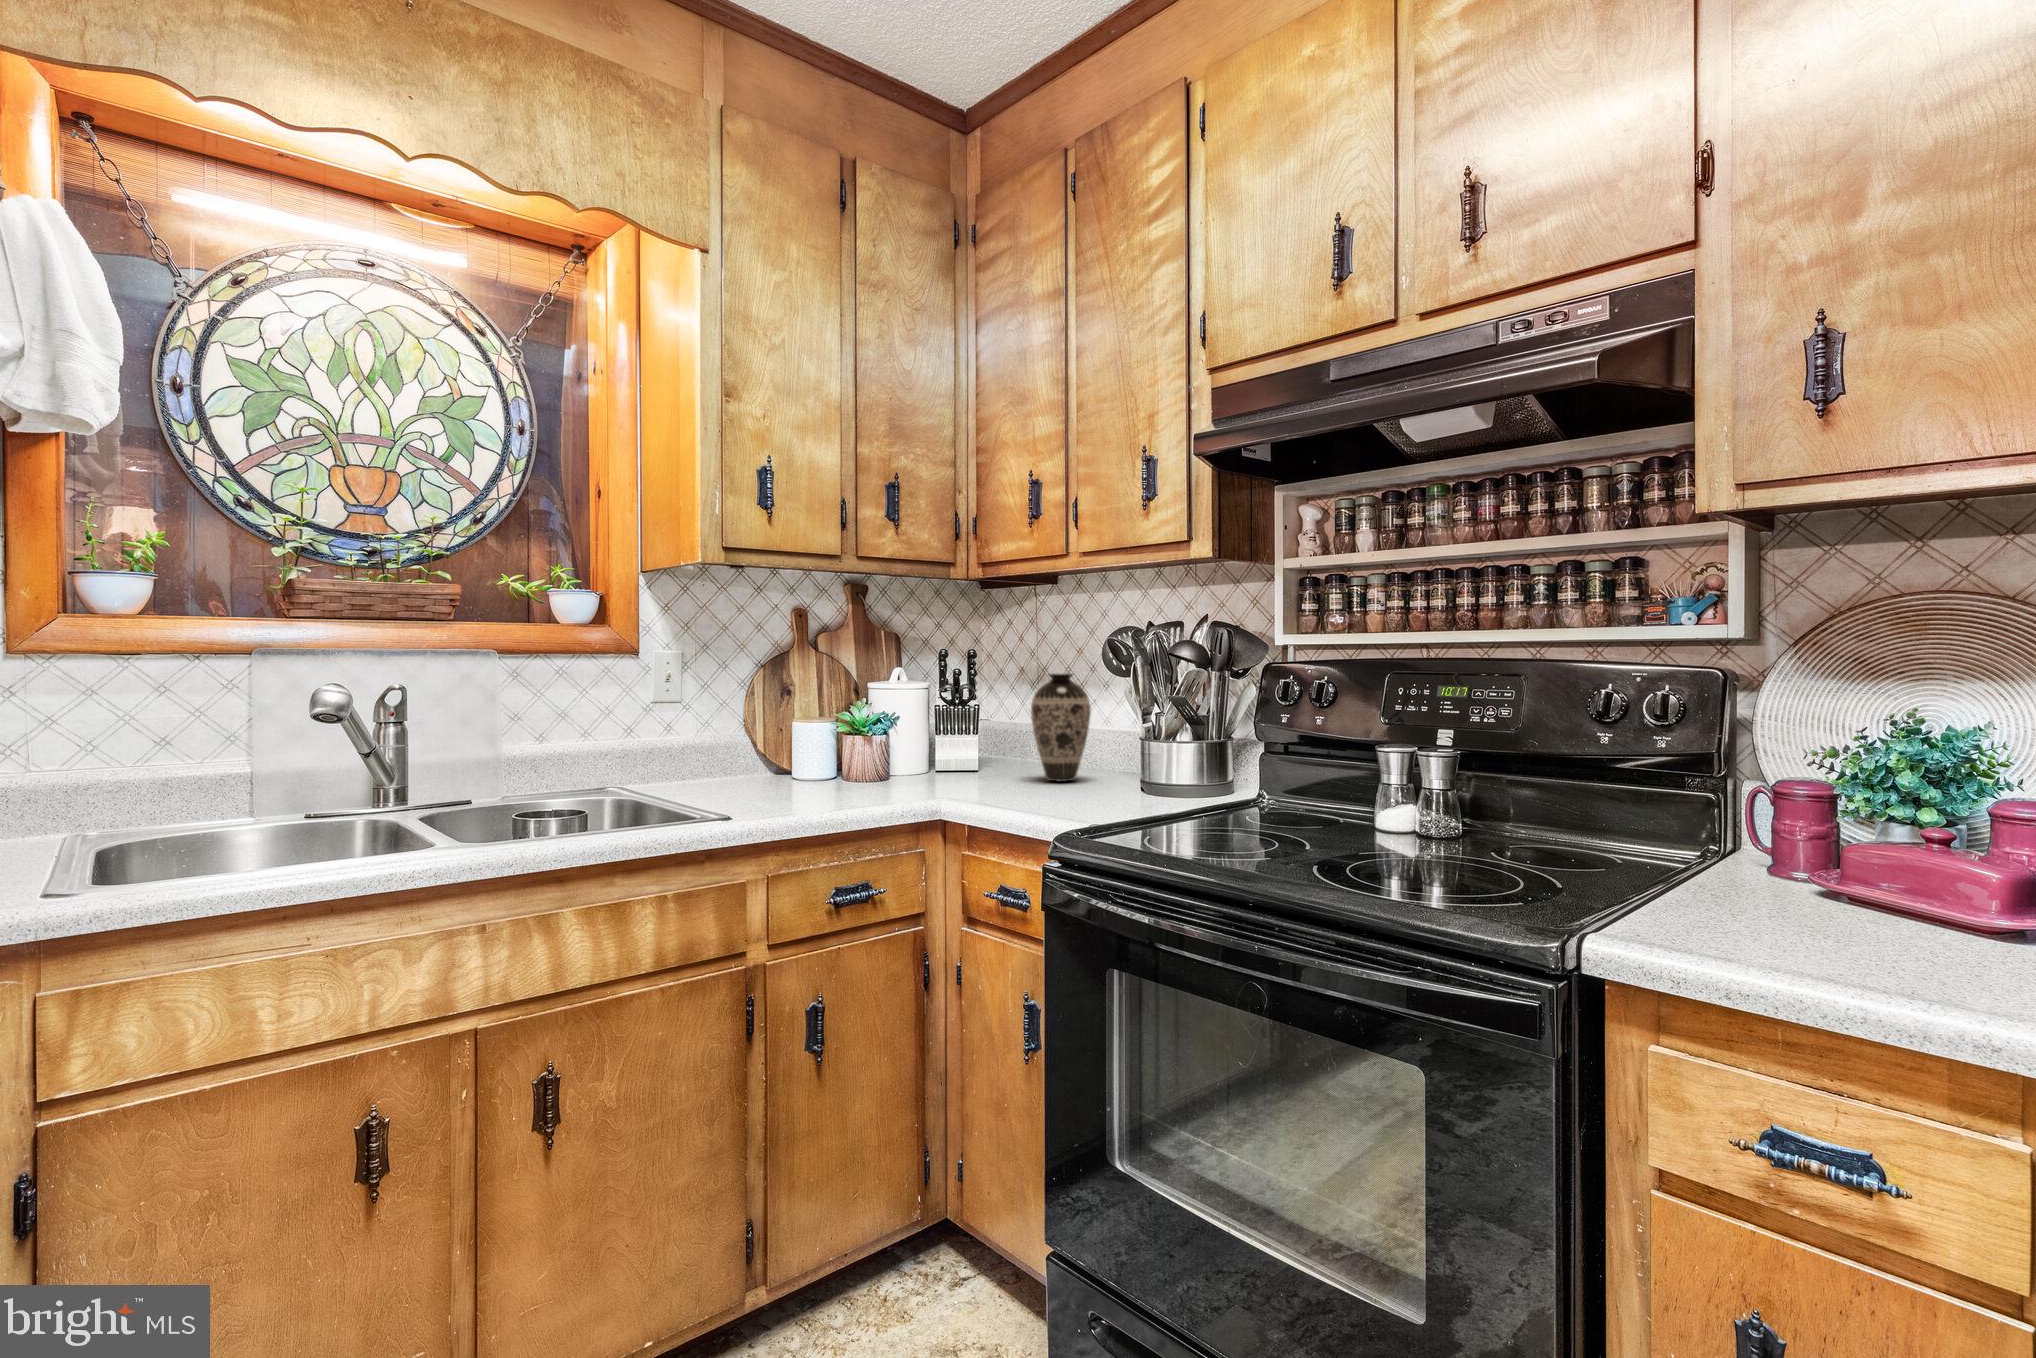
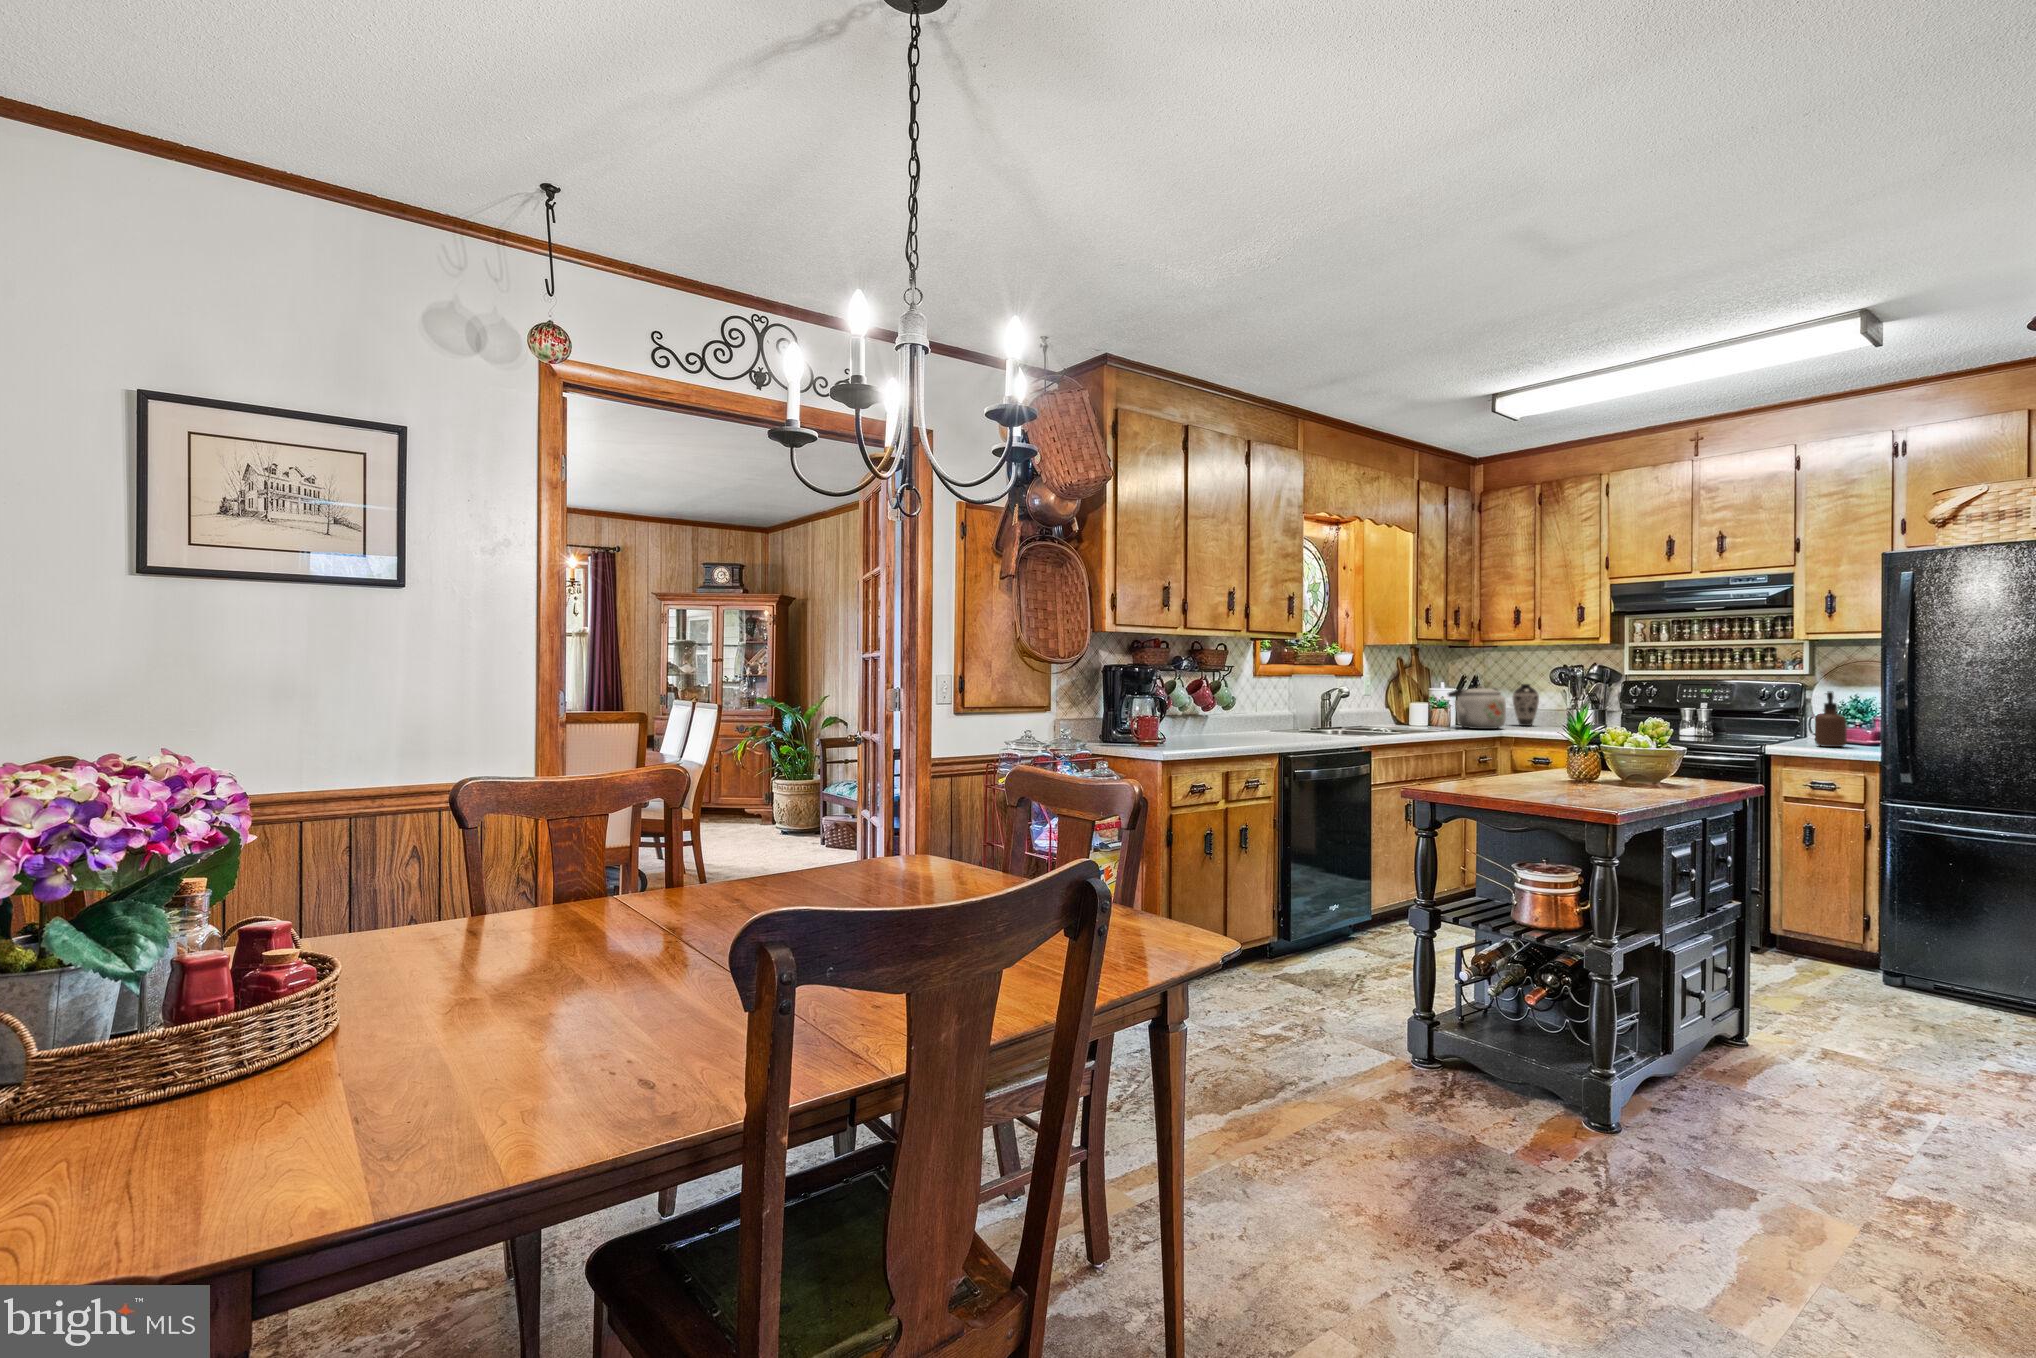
kettle: none [818,678,964,798] -> present [1448,685,1506,729]
soap dispenser: none [1777,701,1913,950] -> present [1815,691,1847,747]

